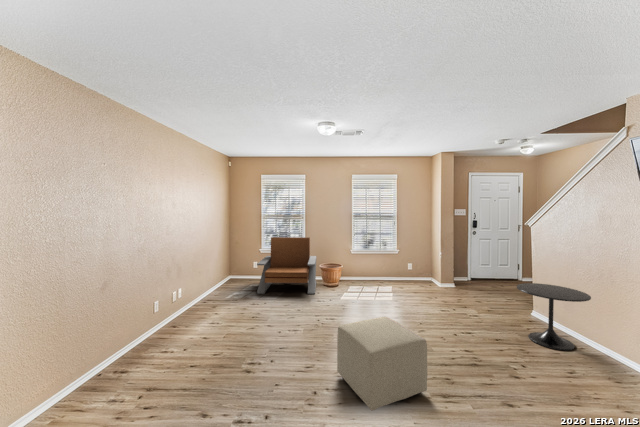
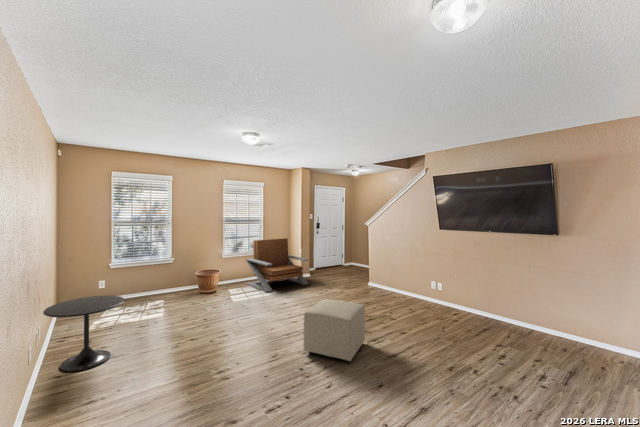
lounge chair: present [257,237,316,294] -> present [246,238,308,293]
side table: present [517,283,591,350] -> present [43,296,125,372]

